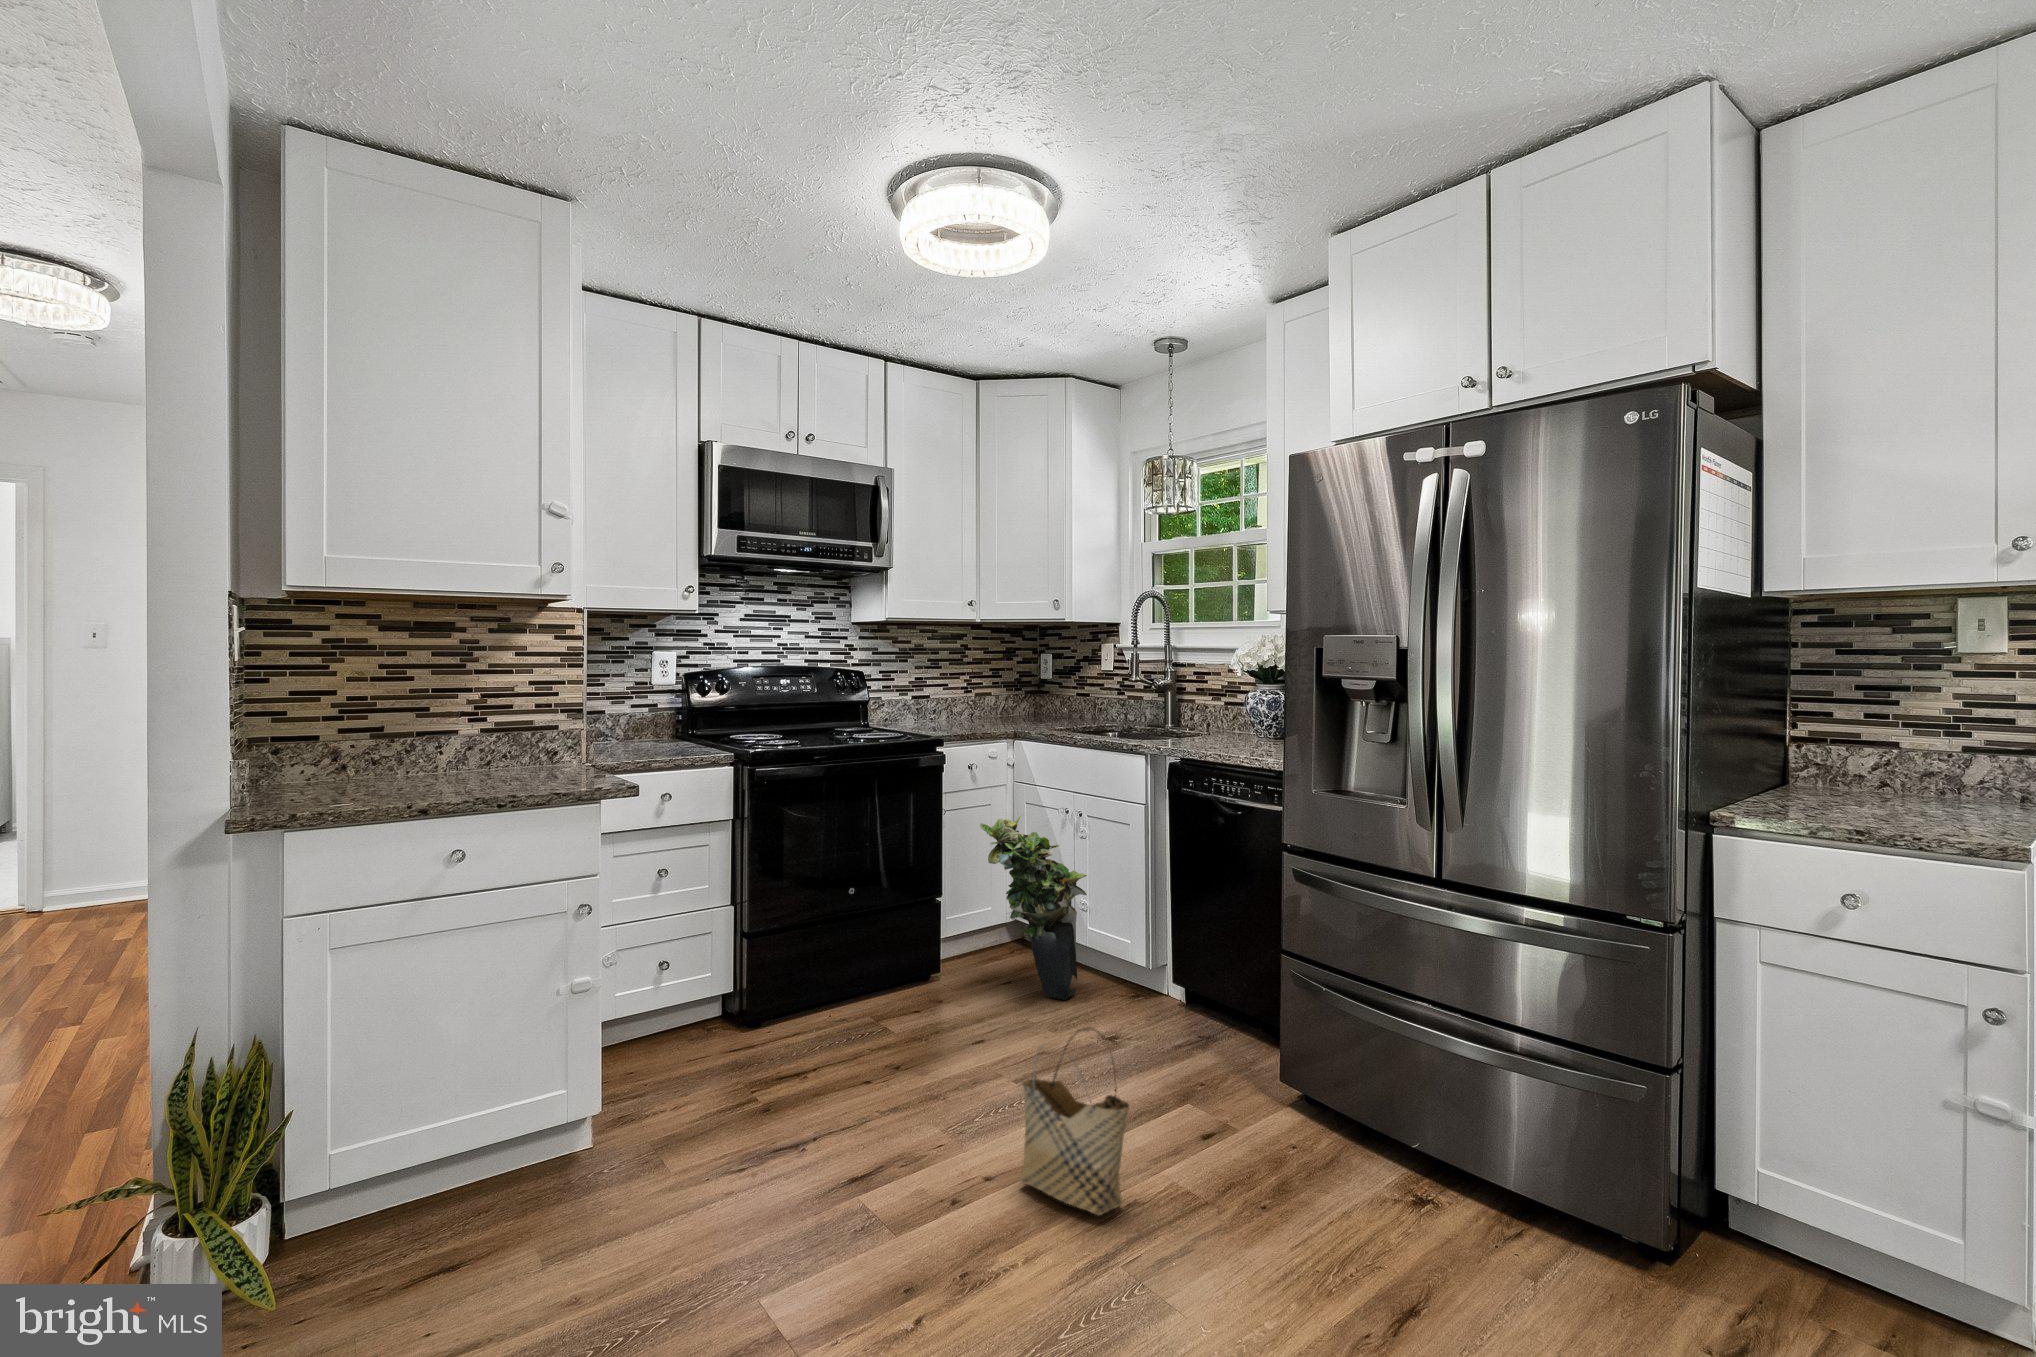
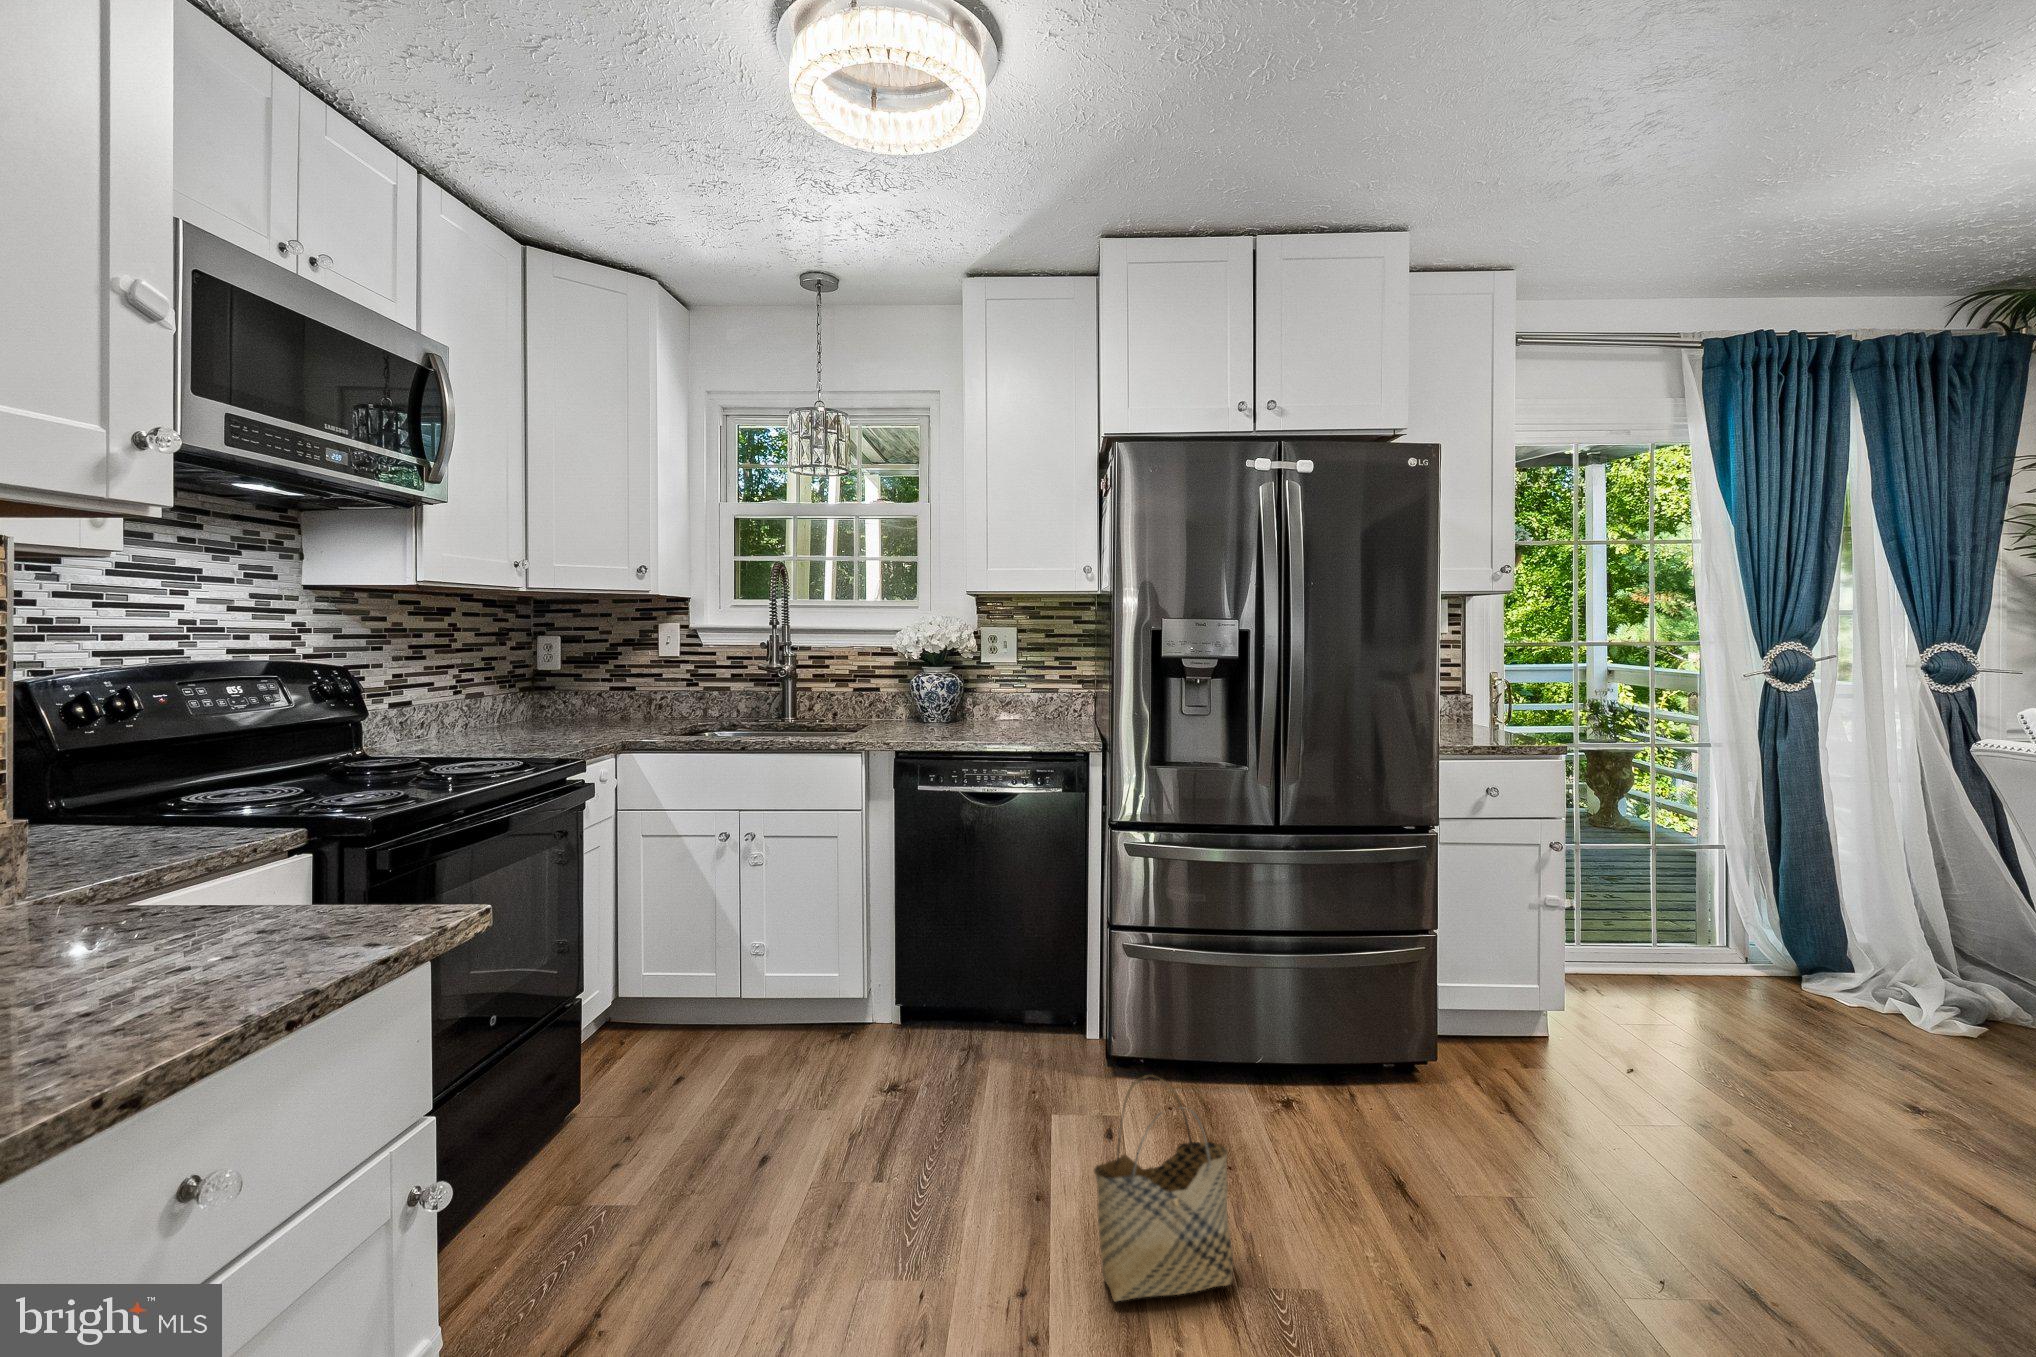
potted plant: present [979,815,1087,1000] -> none [651,852,802,1082]

